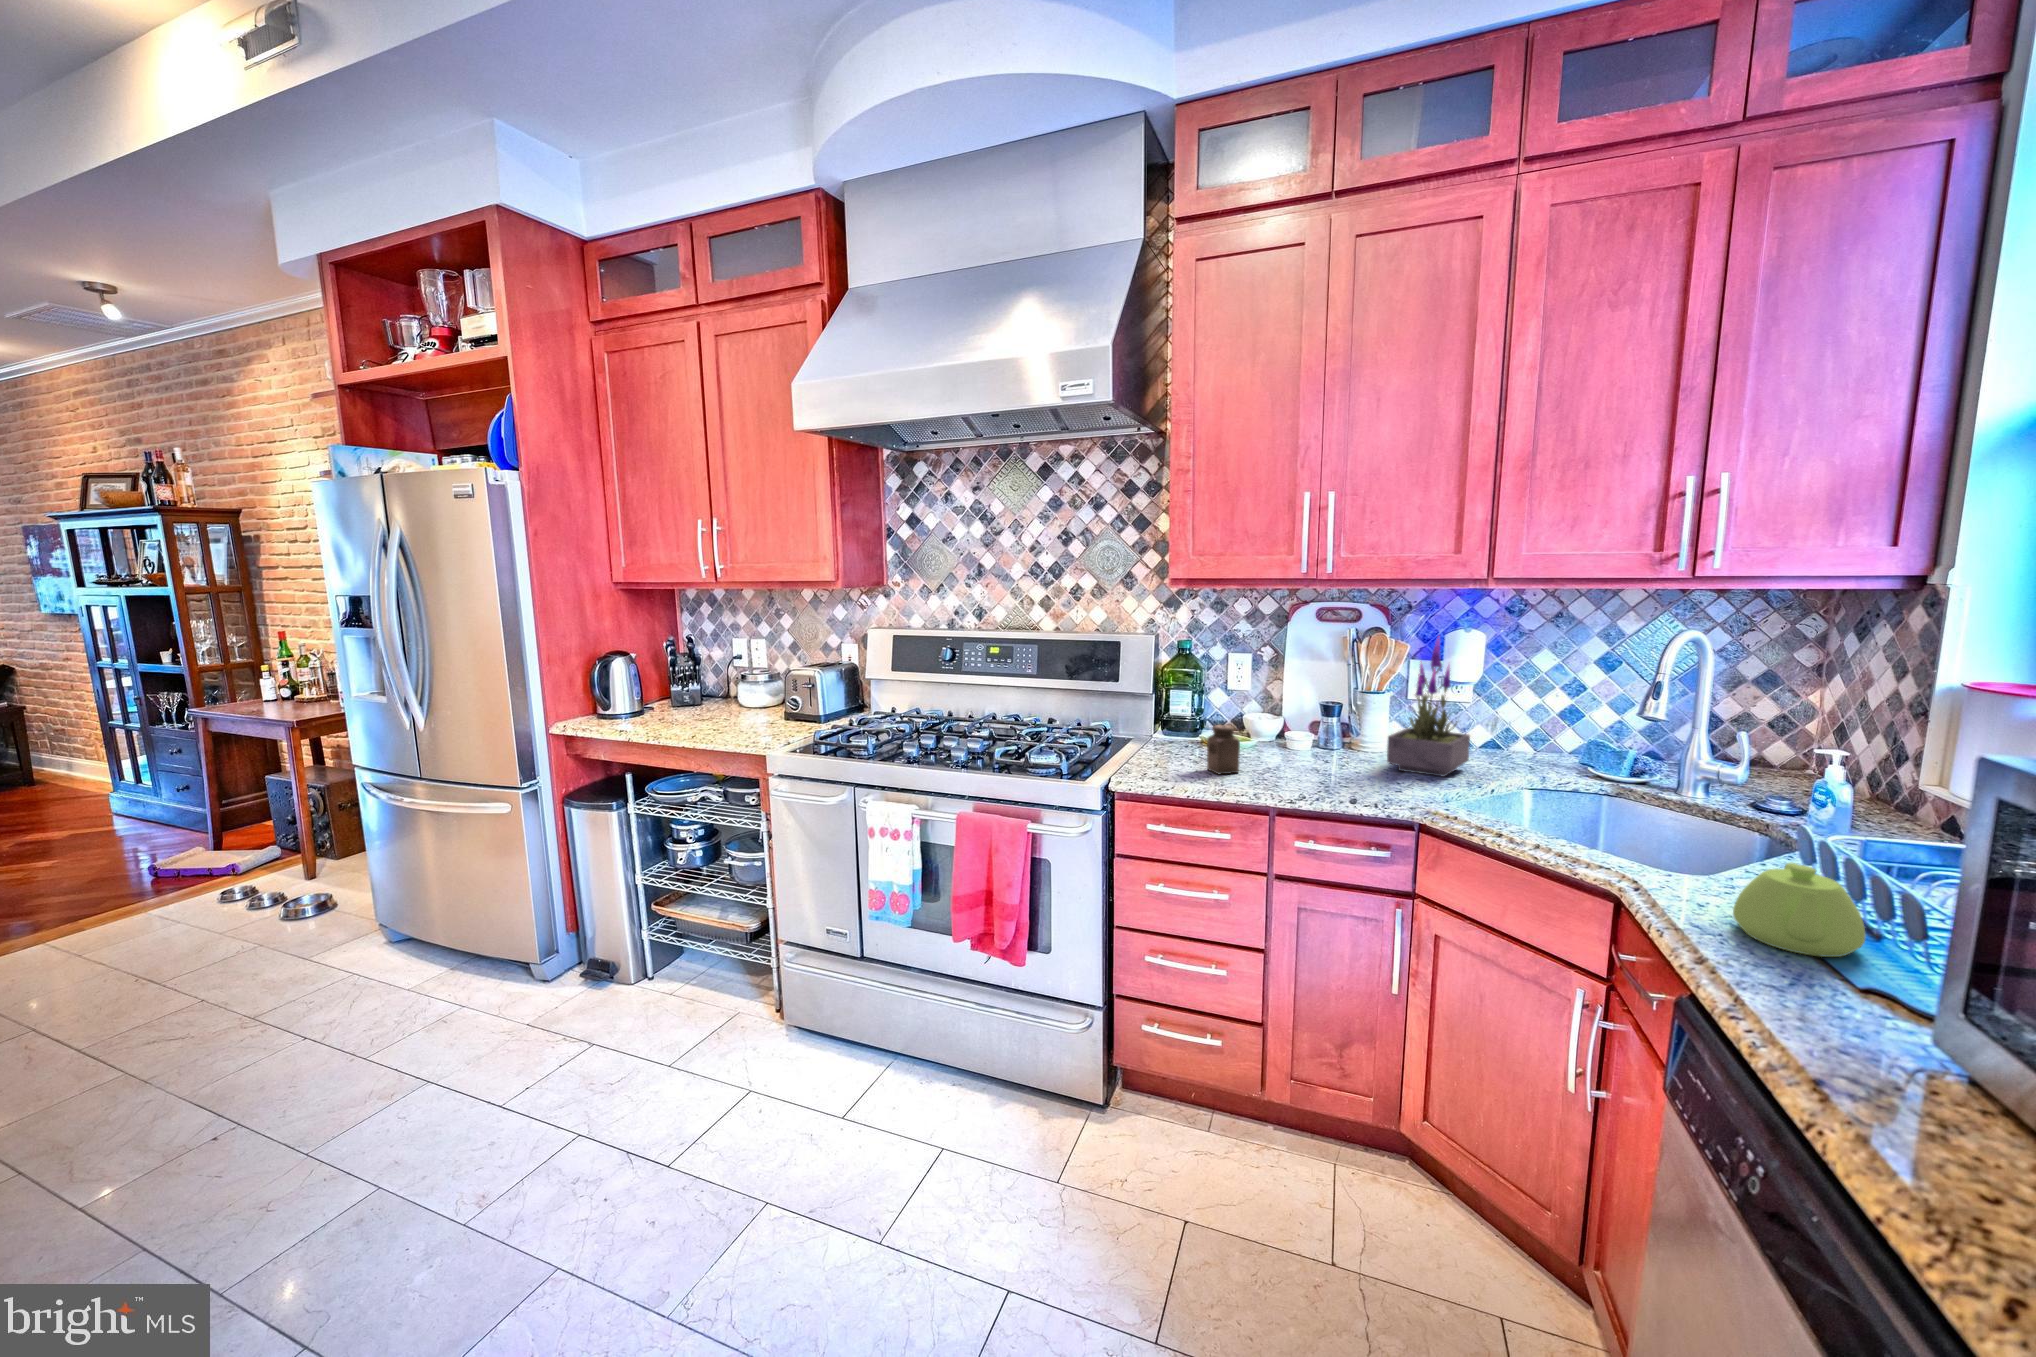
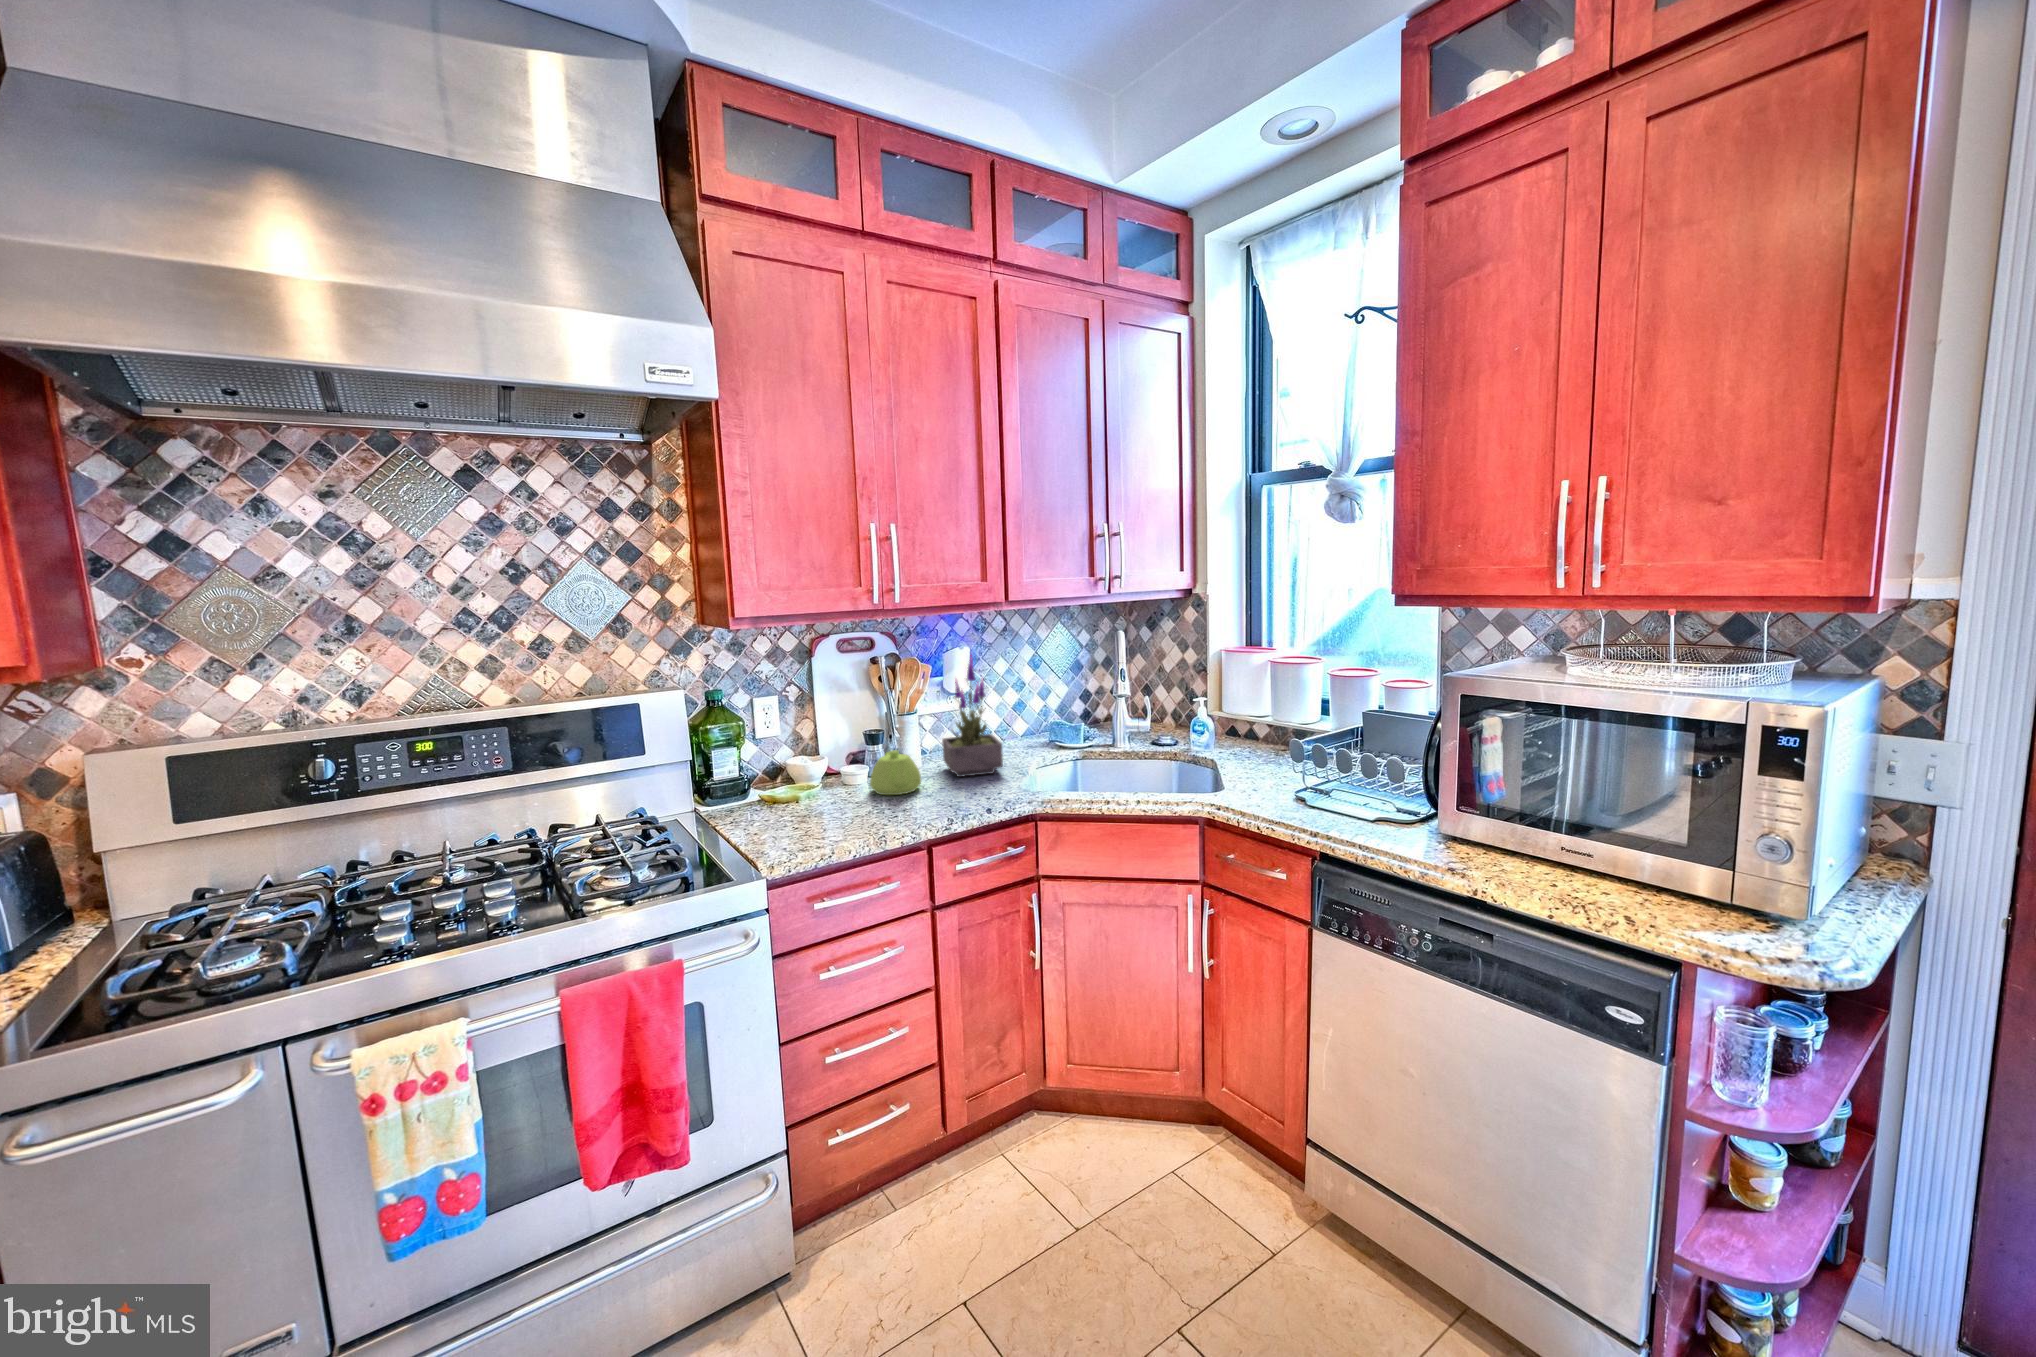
salt shaker: present [1207,725,1240,774] -> none [819,769,856,823]
teapot: present [1733,862,1866,957] -> present [870,750,921,795]

